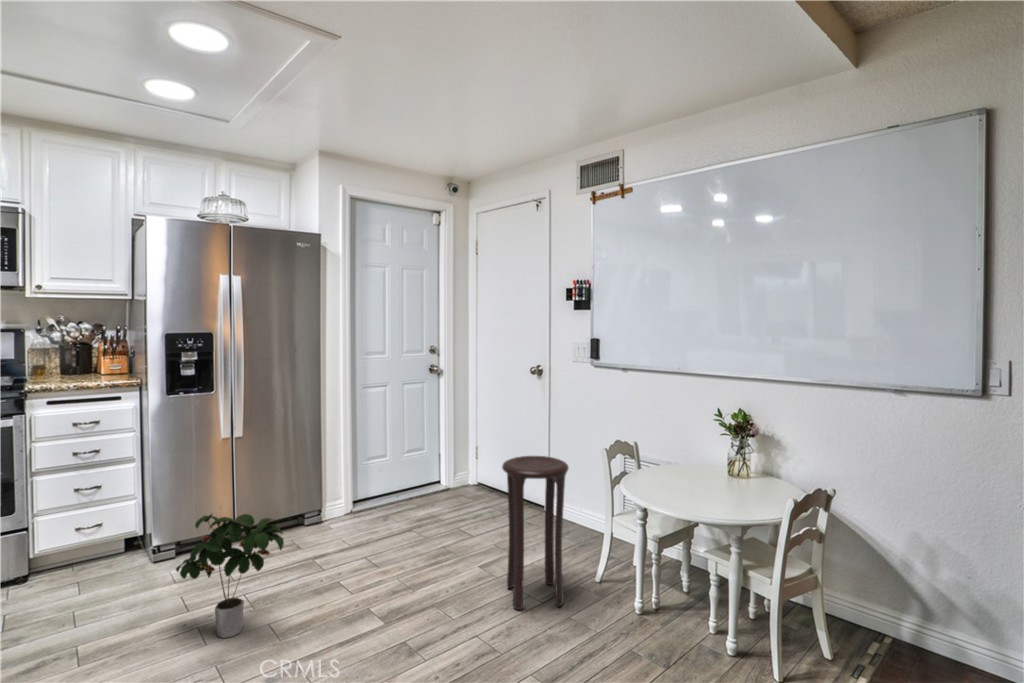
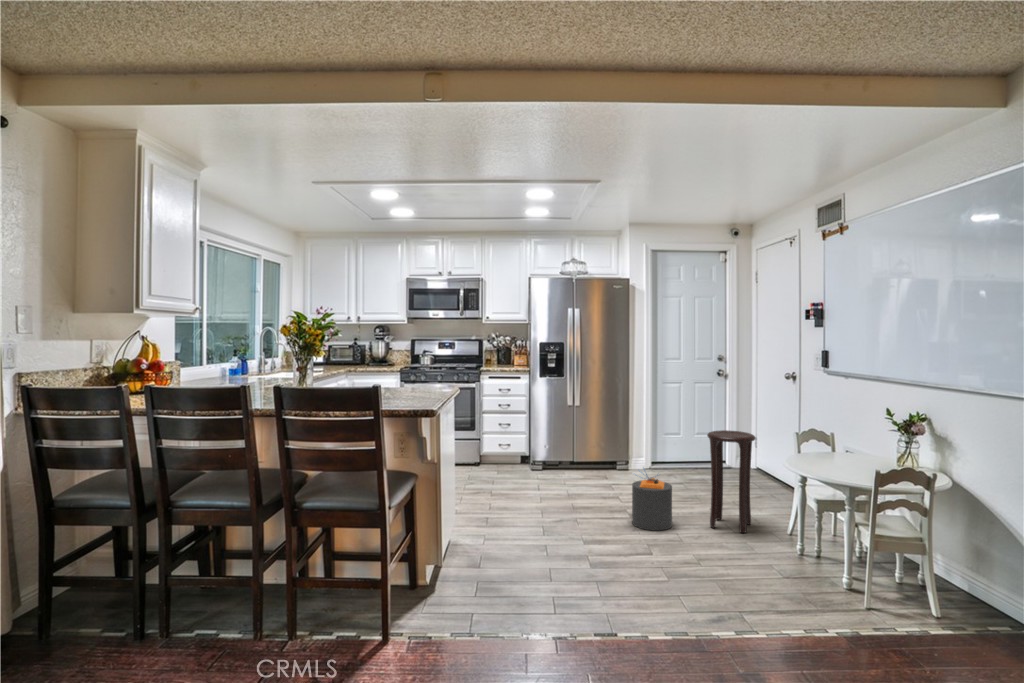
potted plant: present [176,514,284,638] -> none [534,437,580,502]
trash can: none [394,538,466,656] -> present [632,472,672,531]

